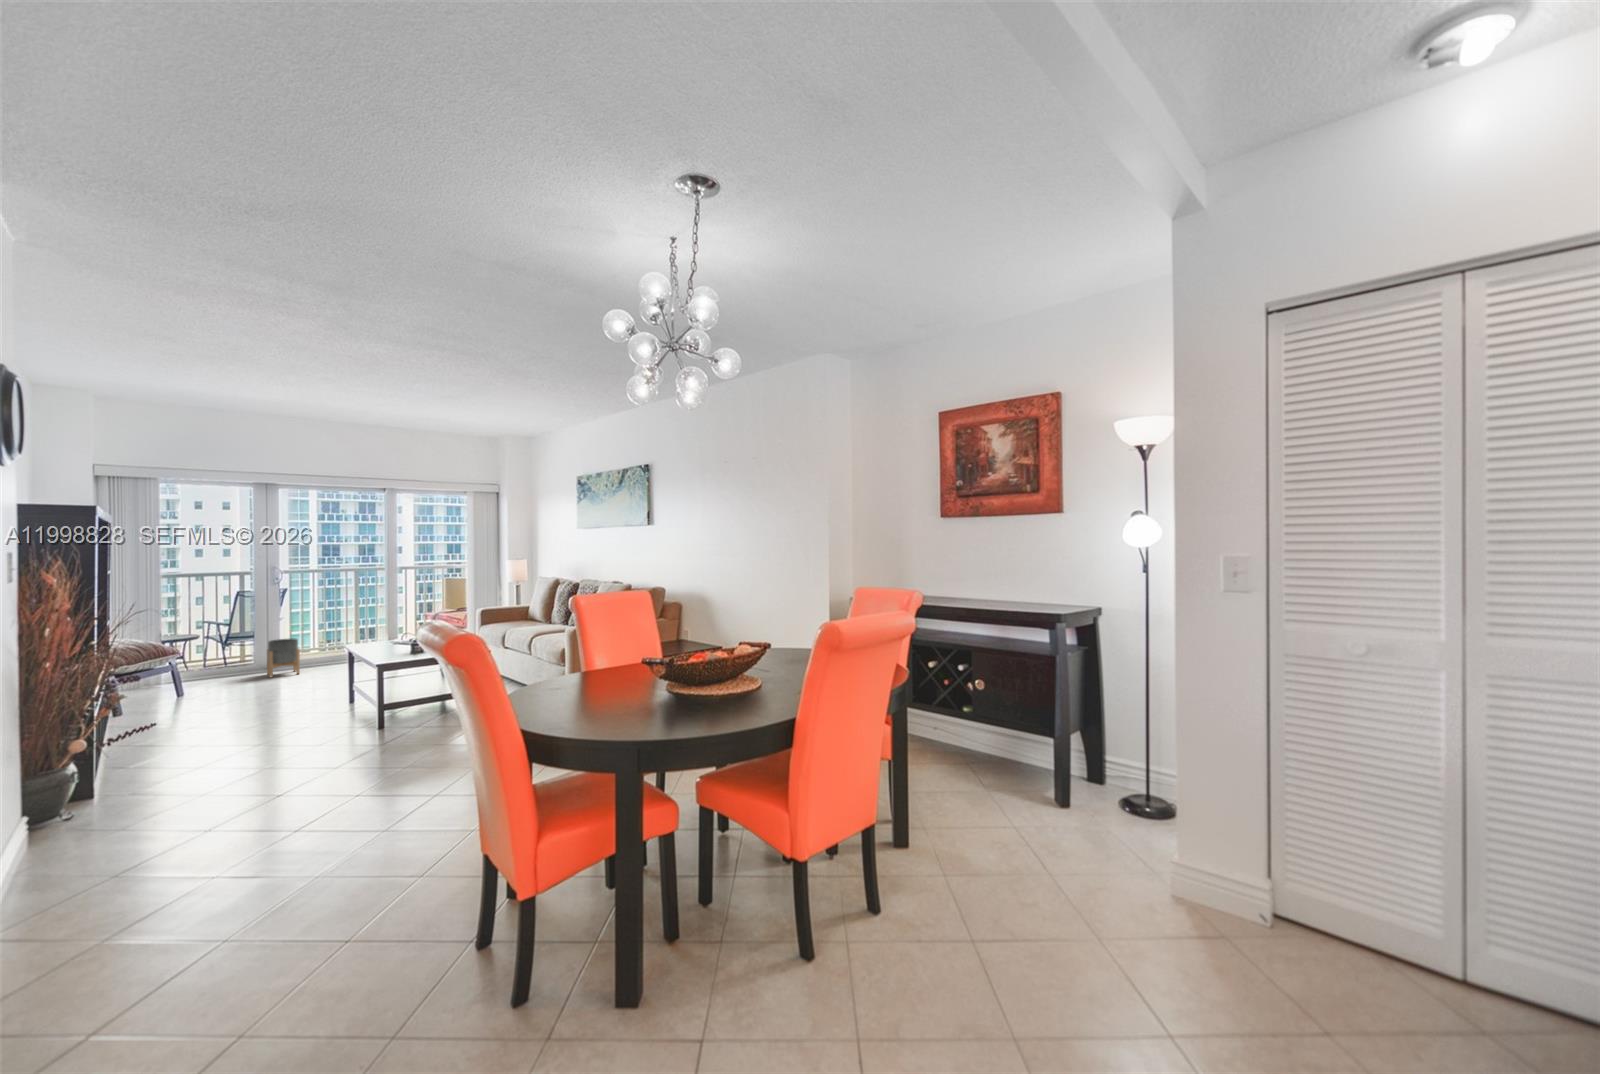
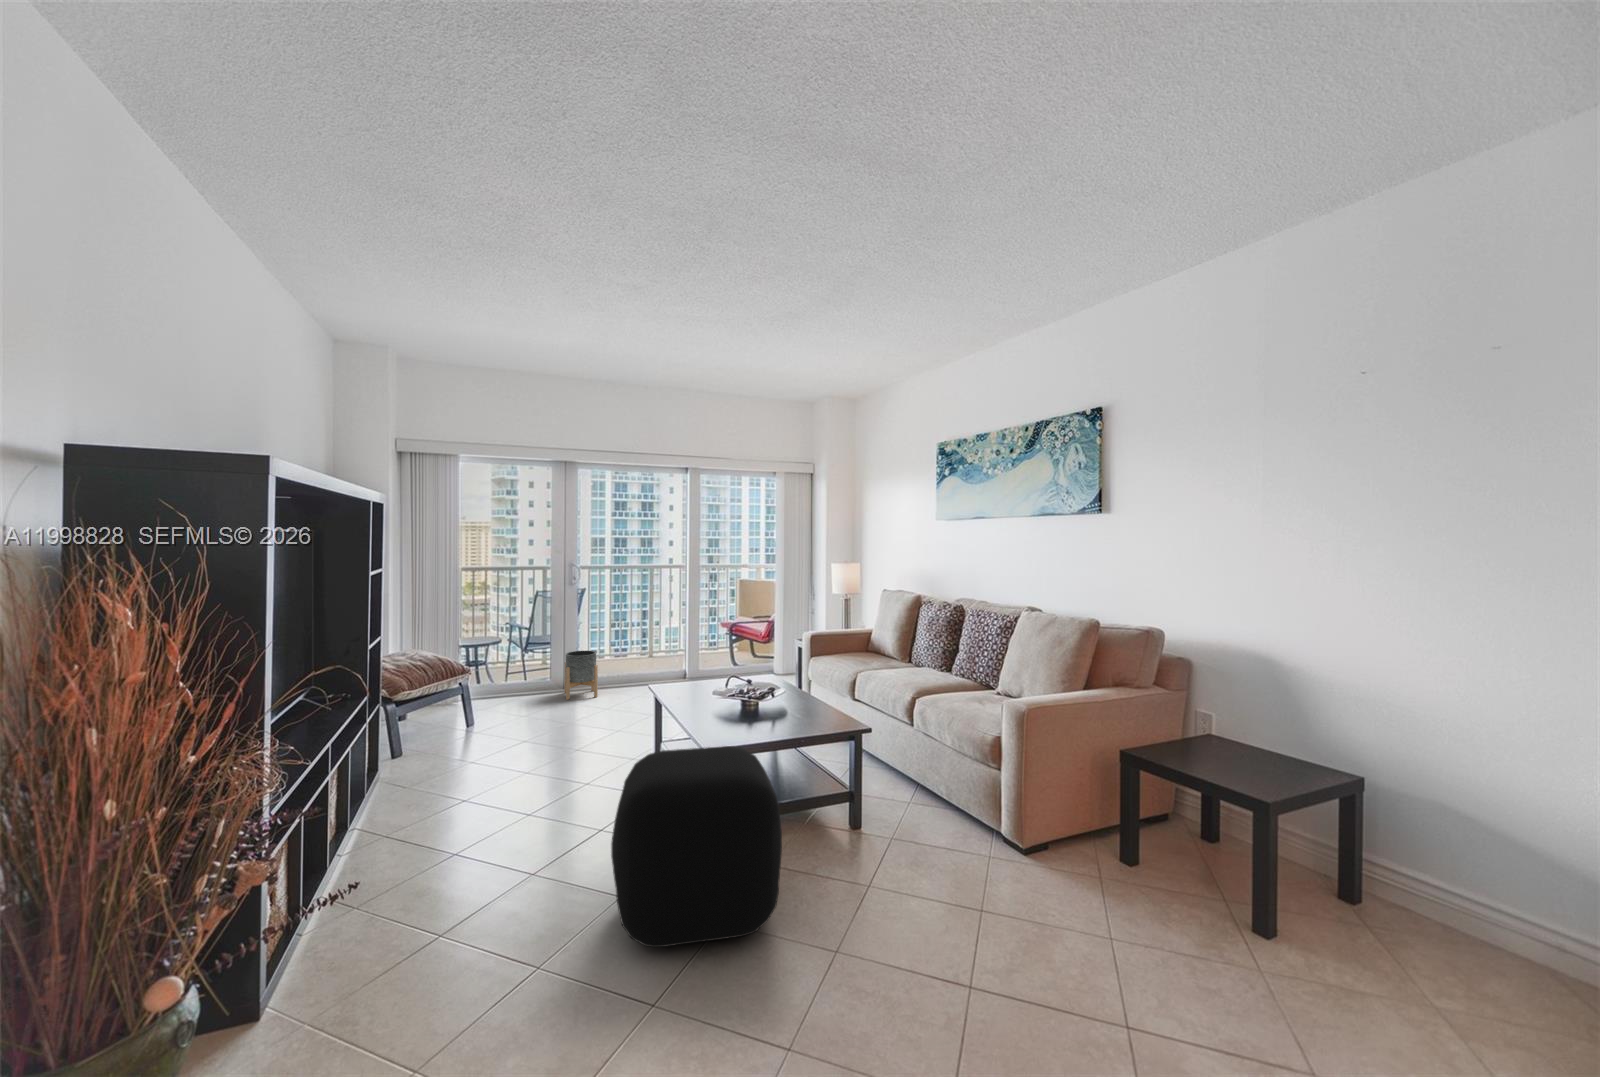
ottoman: none [319,655,425,749] -> present [611,746,782,947]

